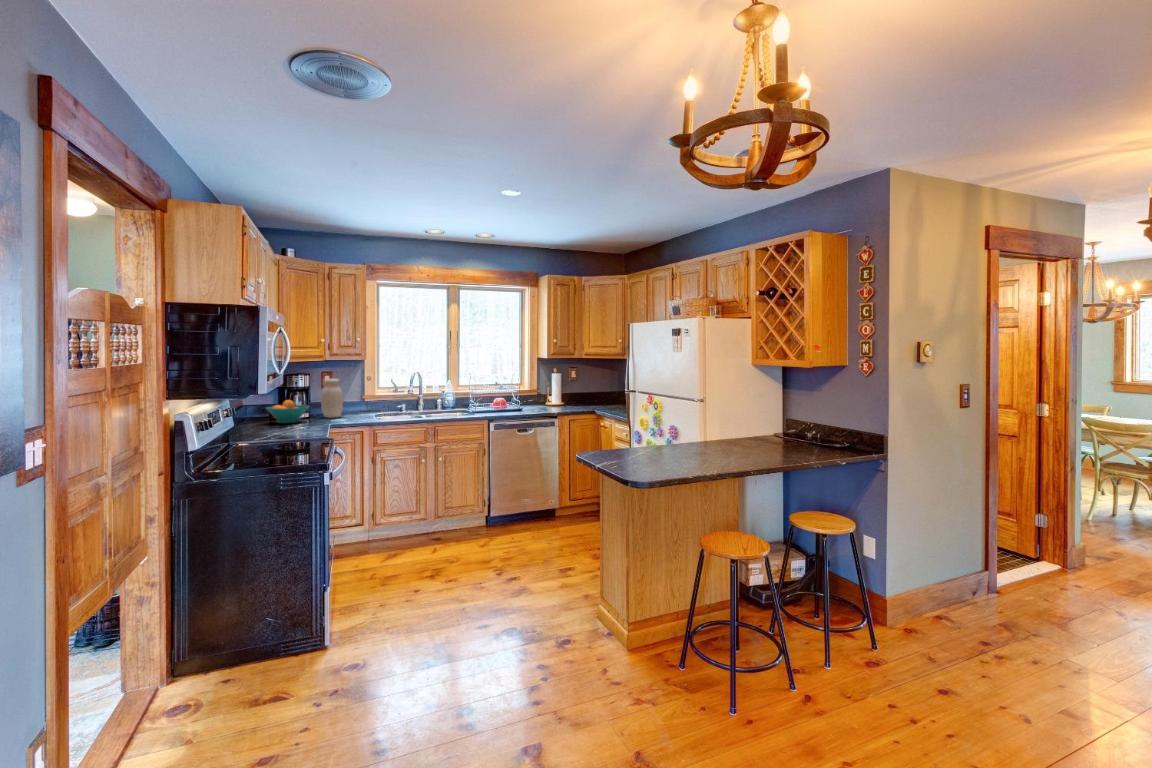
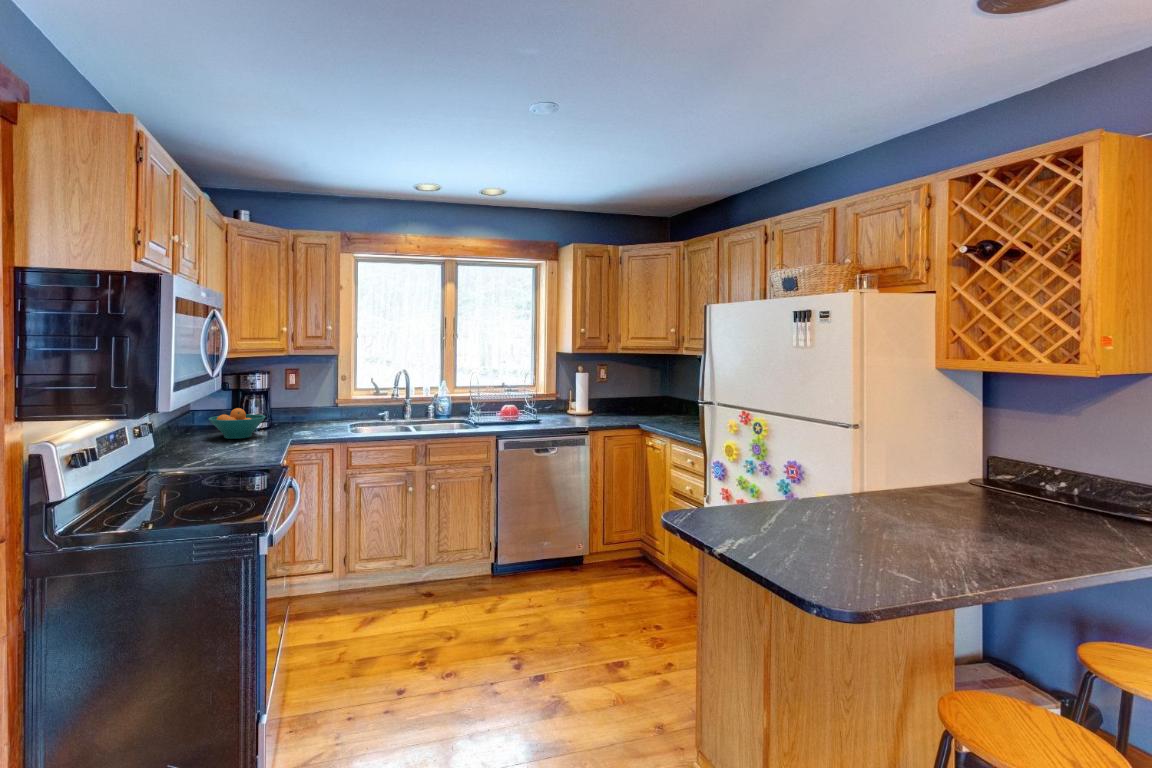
jar: present [321,379,343,418] -> none [281,380,309,431]

